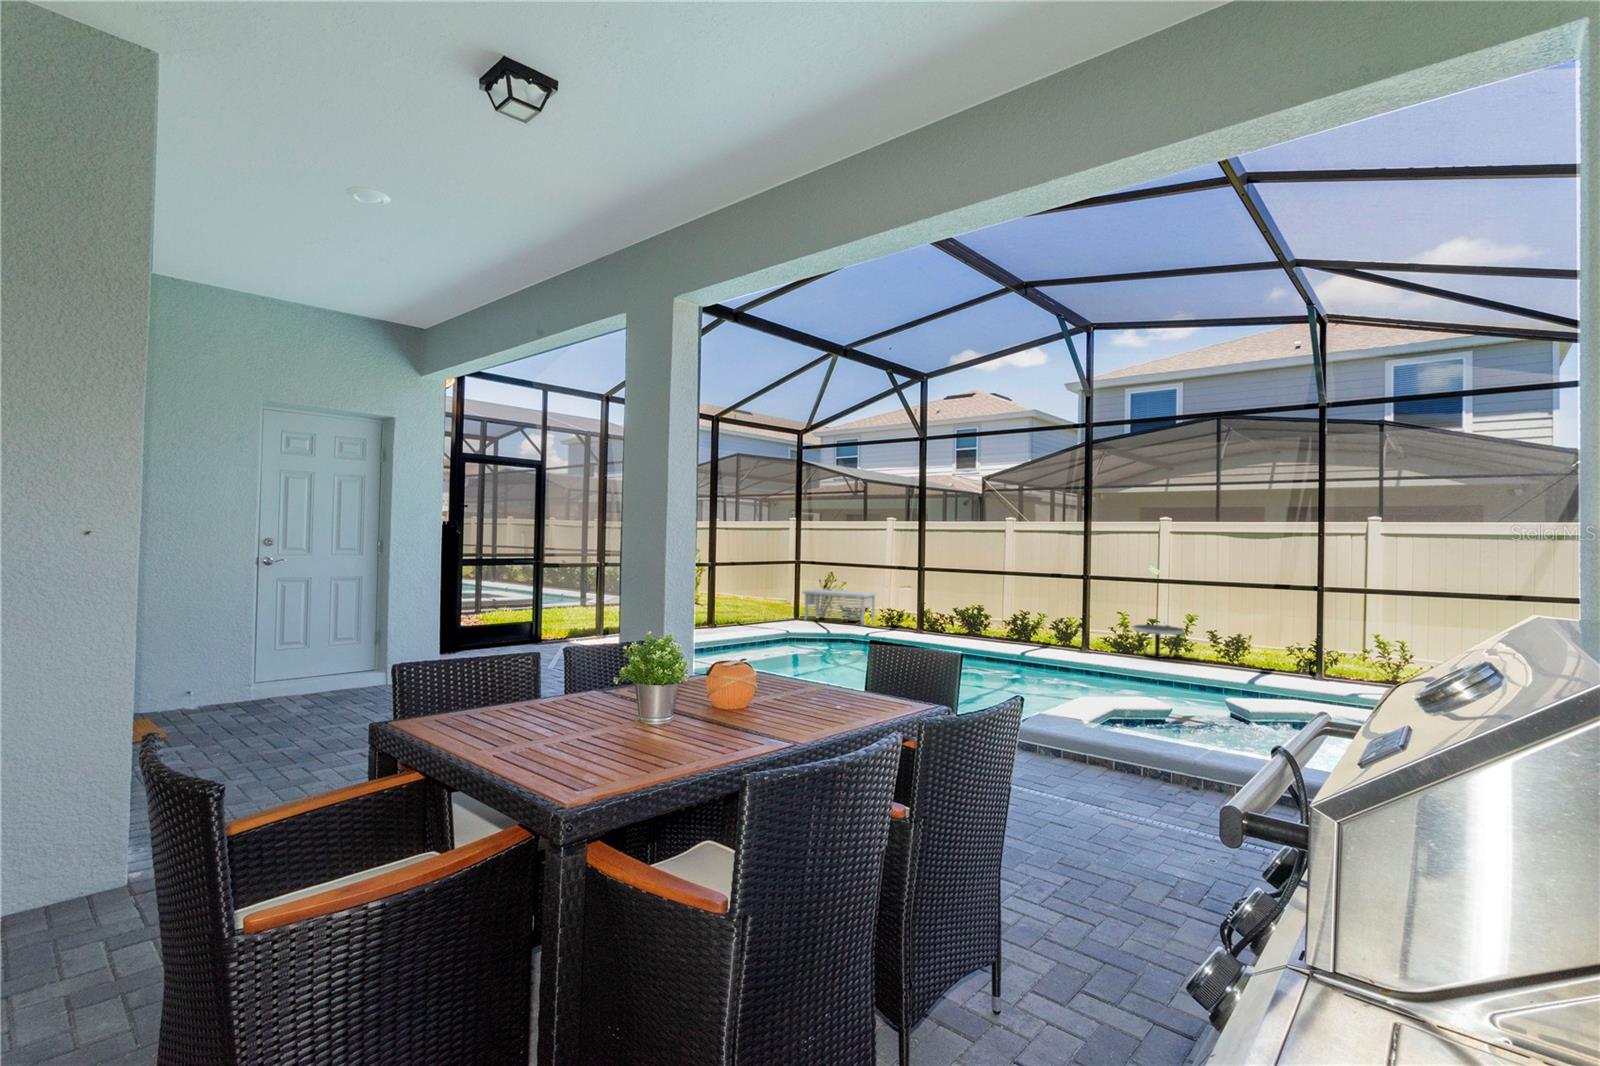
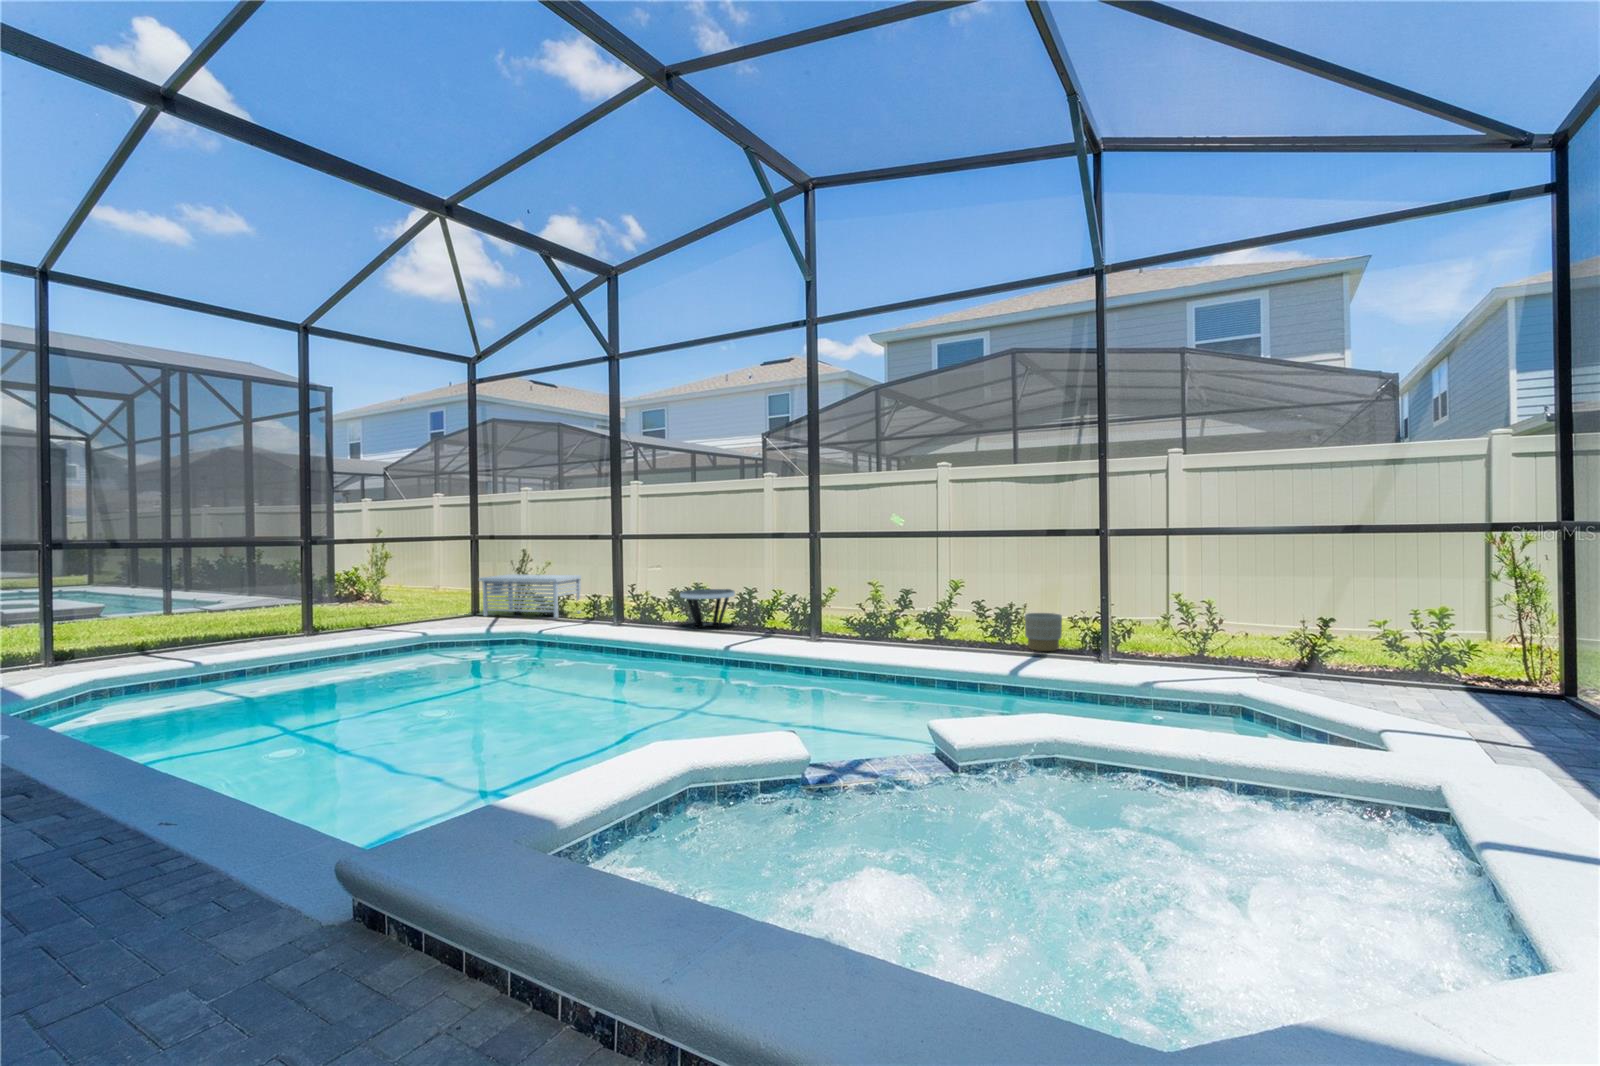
side table: present [1133,625,1183,659] -> present [680,589,735,629]
planter: none [1253,642,1283,671] -> present [1025,613,1062,651]

